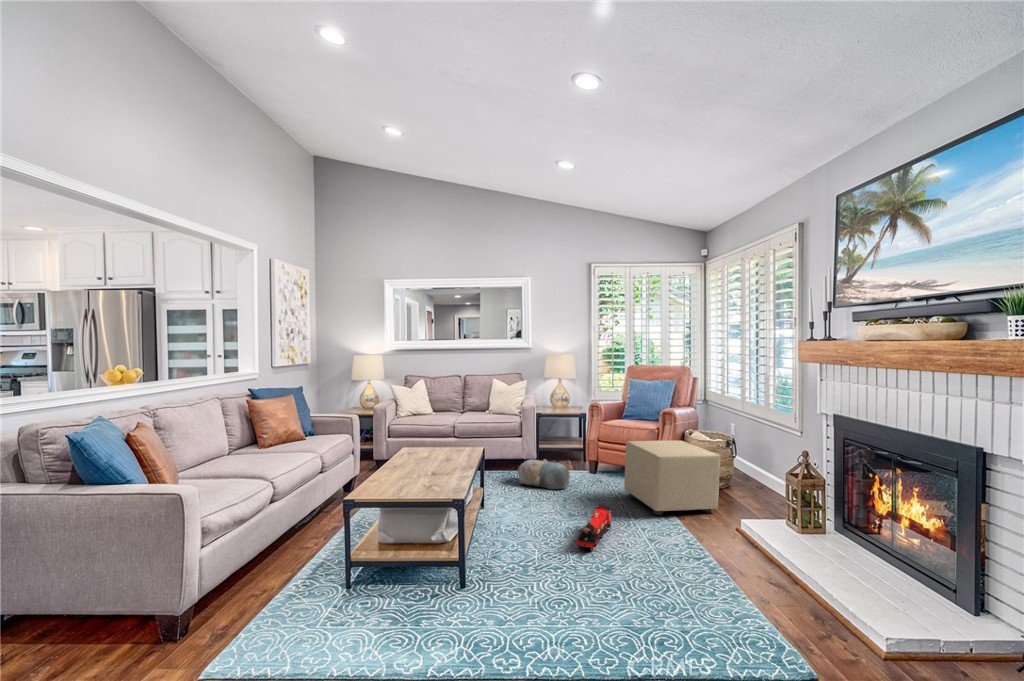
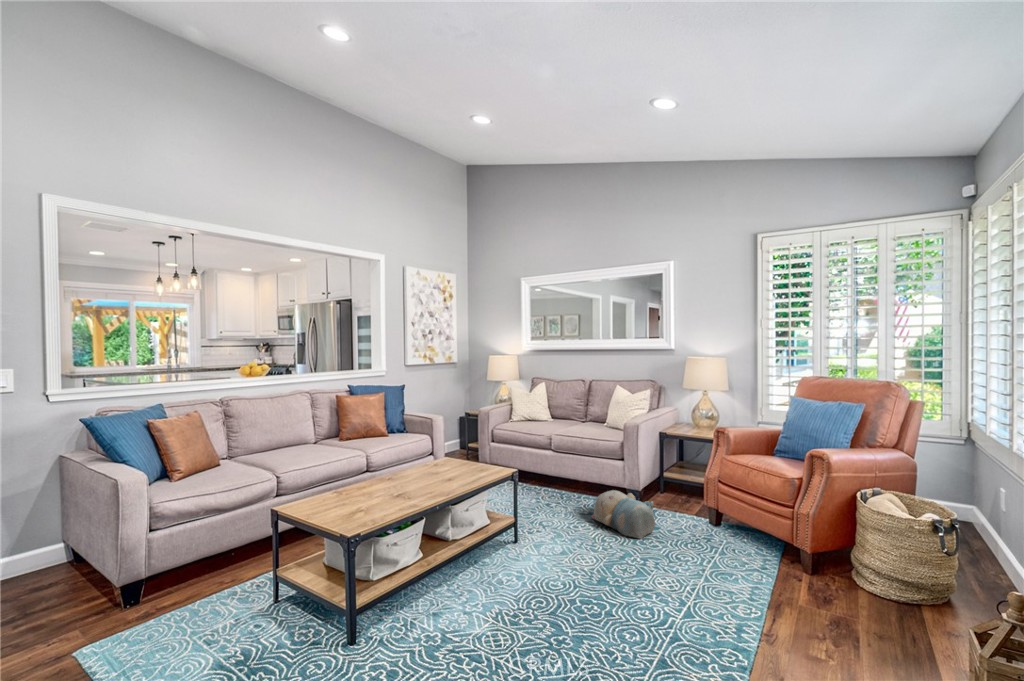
ottoman: present [624,440,720,515] -> none [710,489,852,645]
toy train: present [576,504,611,551] -> none [519,575,618,642]

